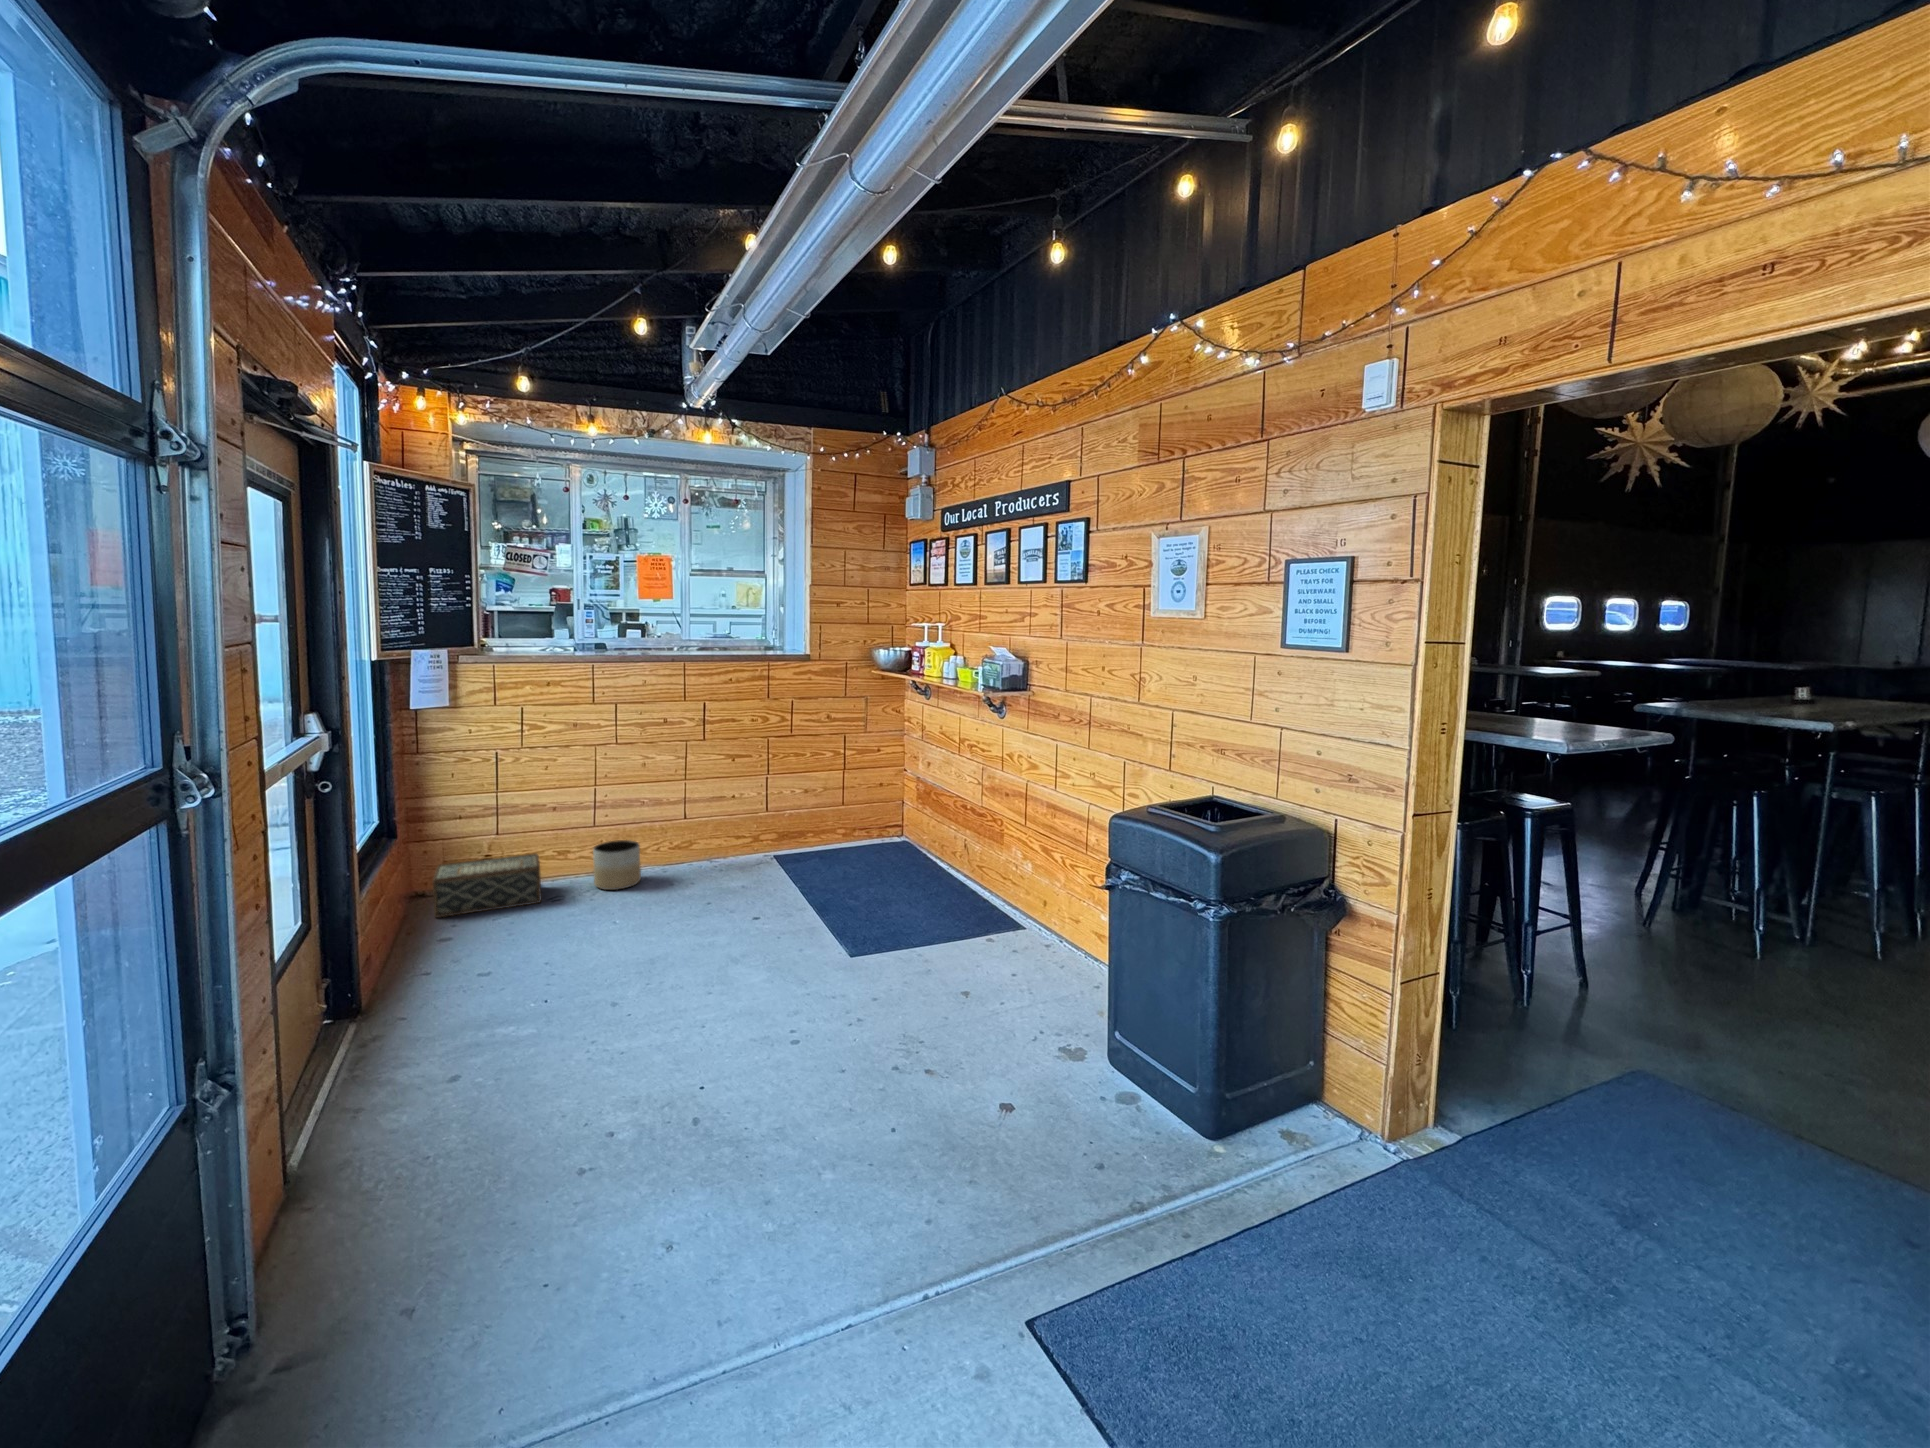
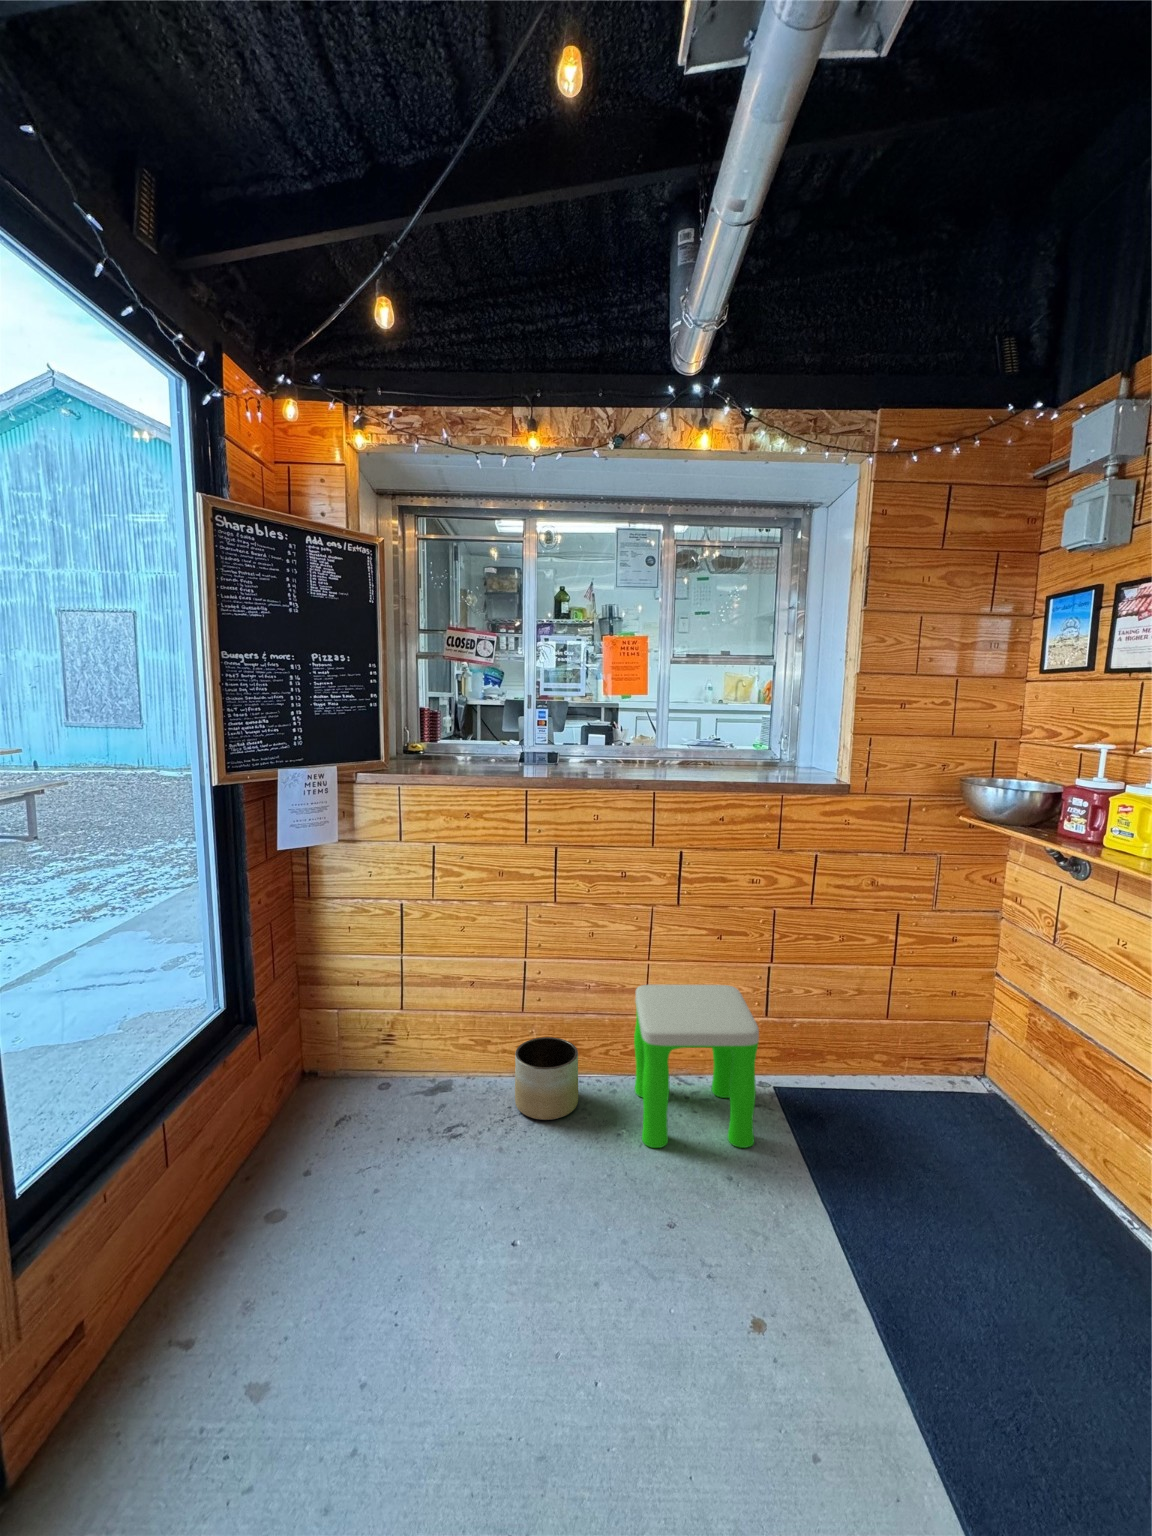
stool: none [678,791,761,889] -> present [634,984,759,1148]
woven basket: present [433,853,541,917] -> none [307,1043,450,1129]

